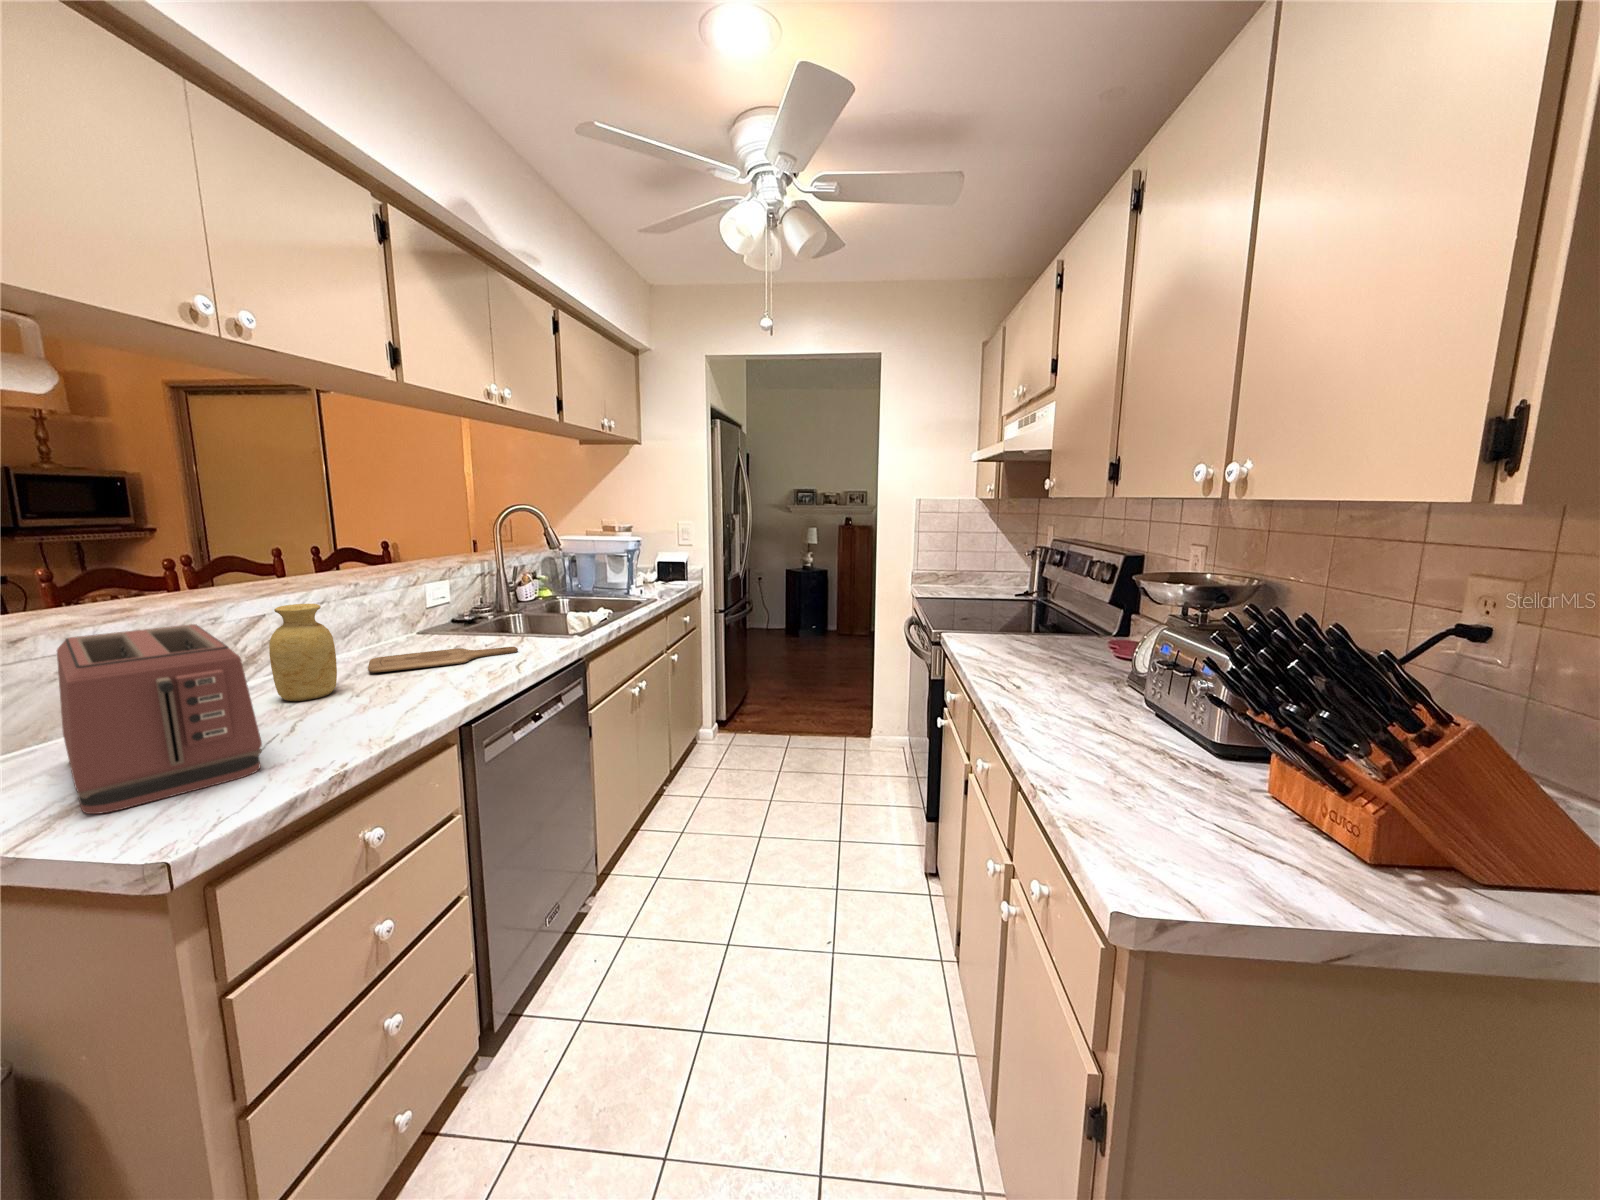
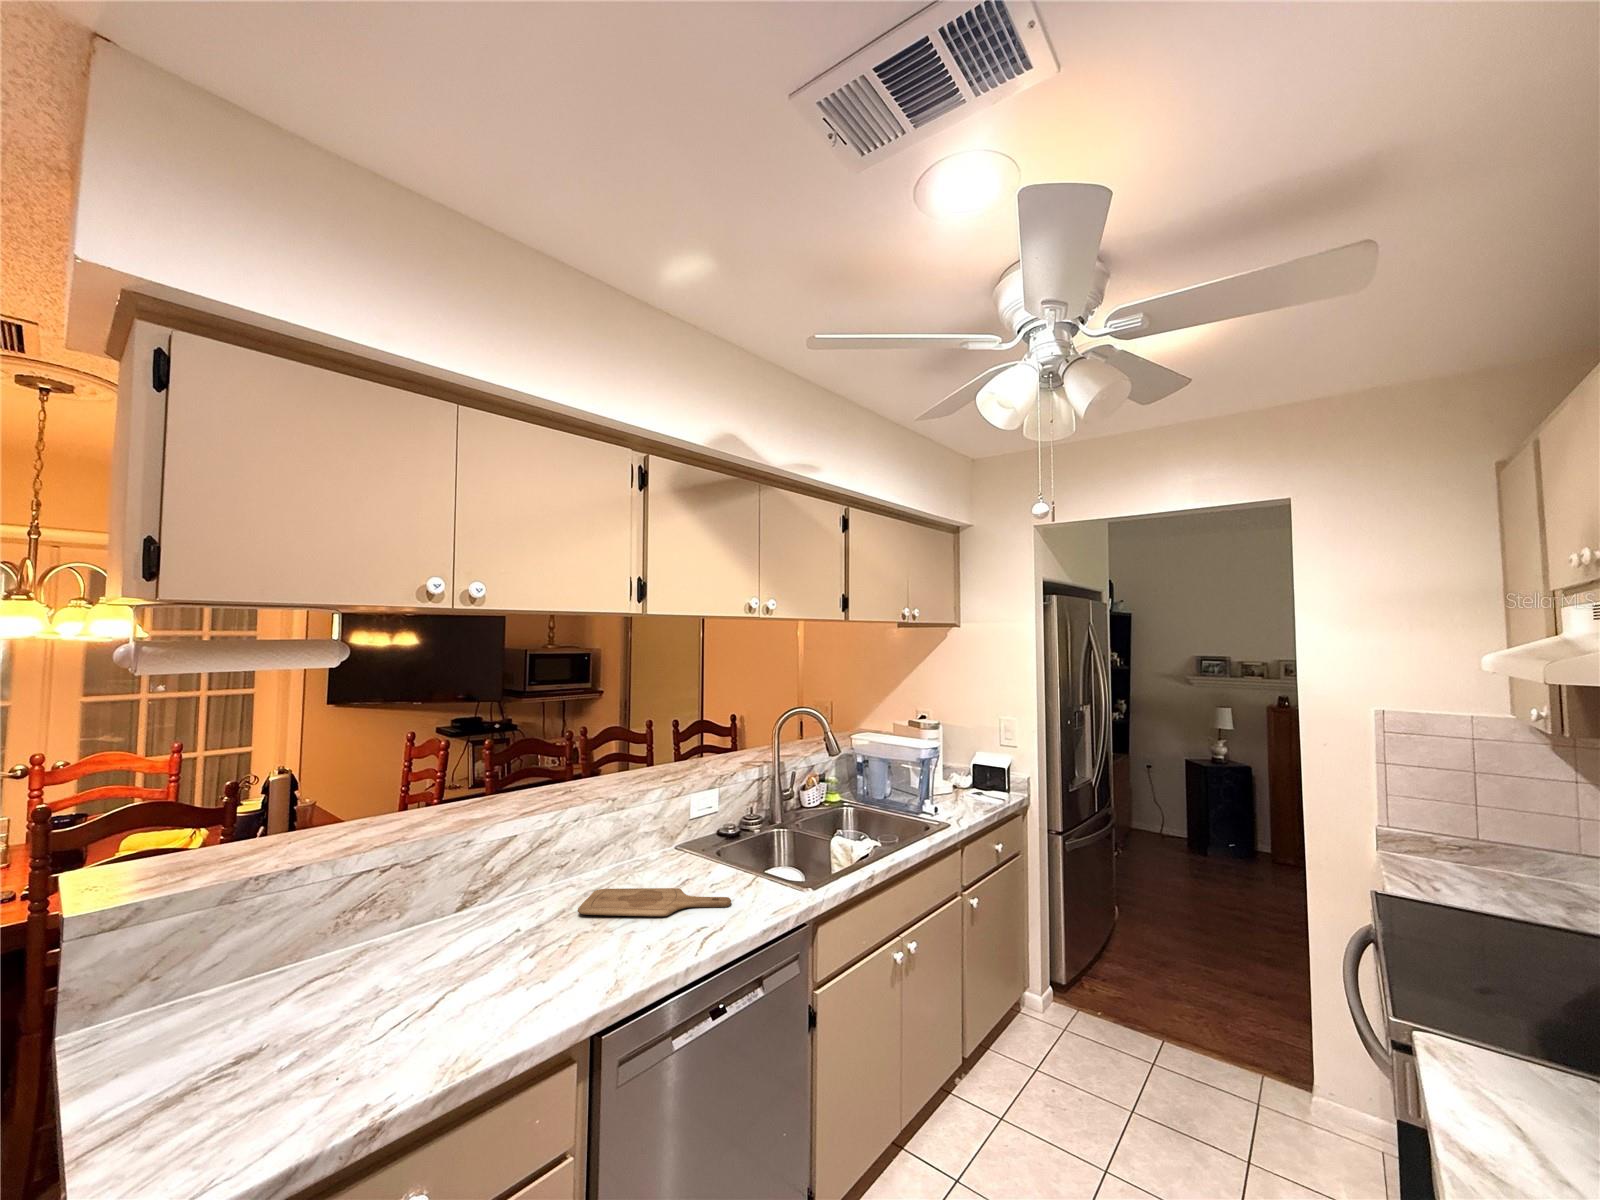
vase: present [269,604,337,701] -> none [475,838,533,950]
toaster: present [57,624,262,814] -> none [155,870,401,1122]

